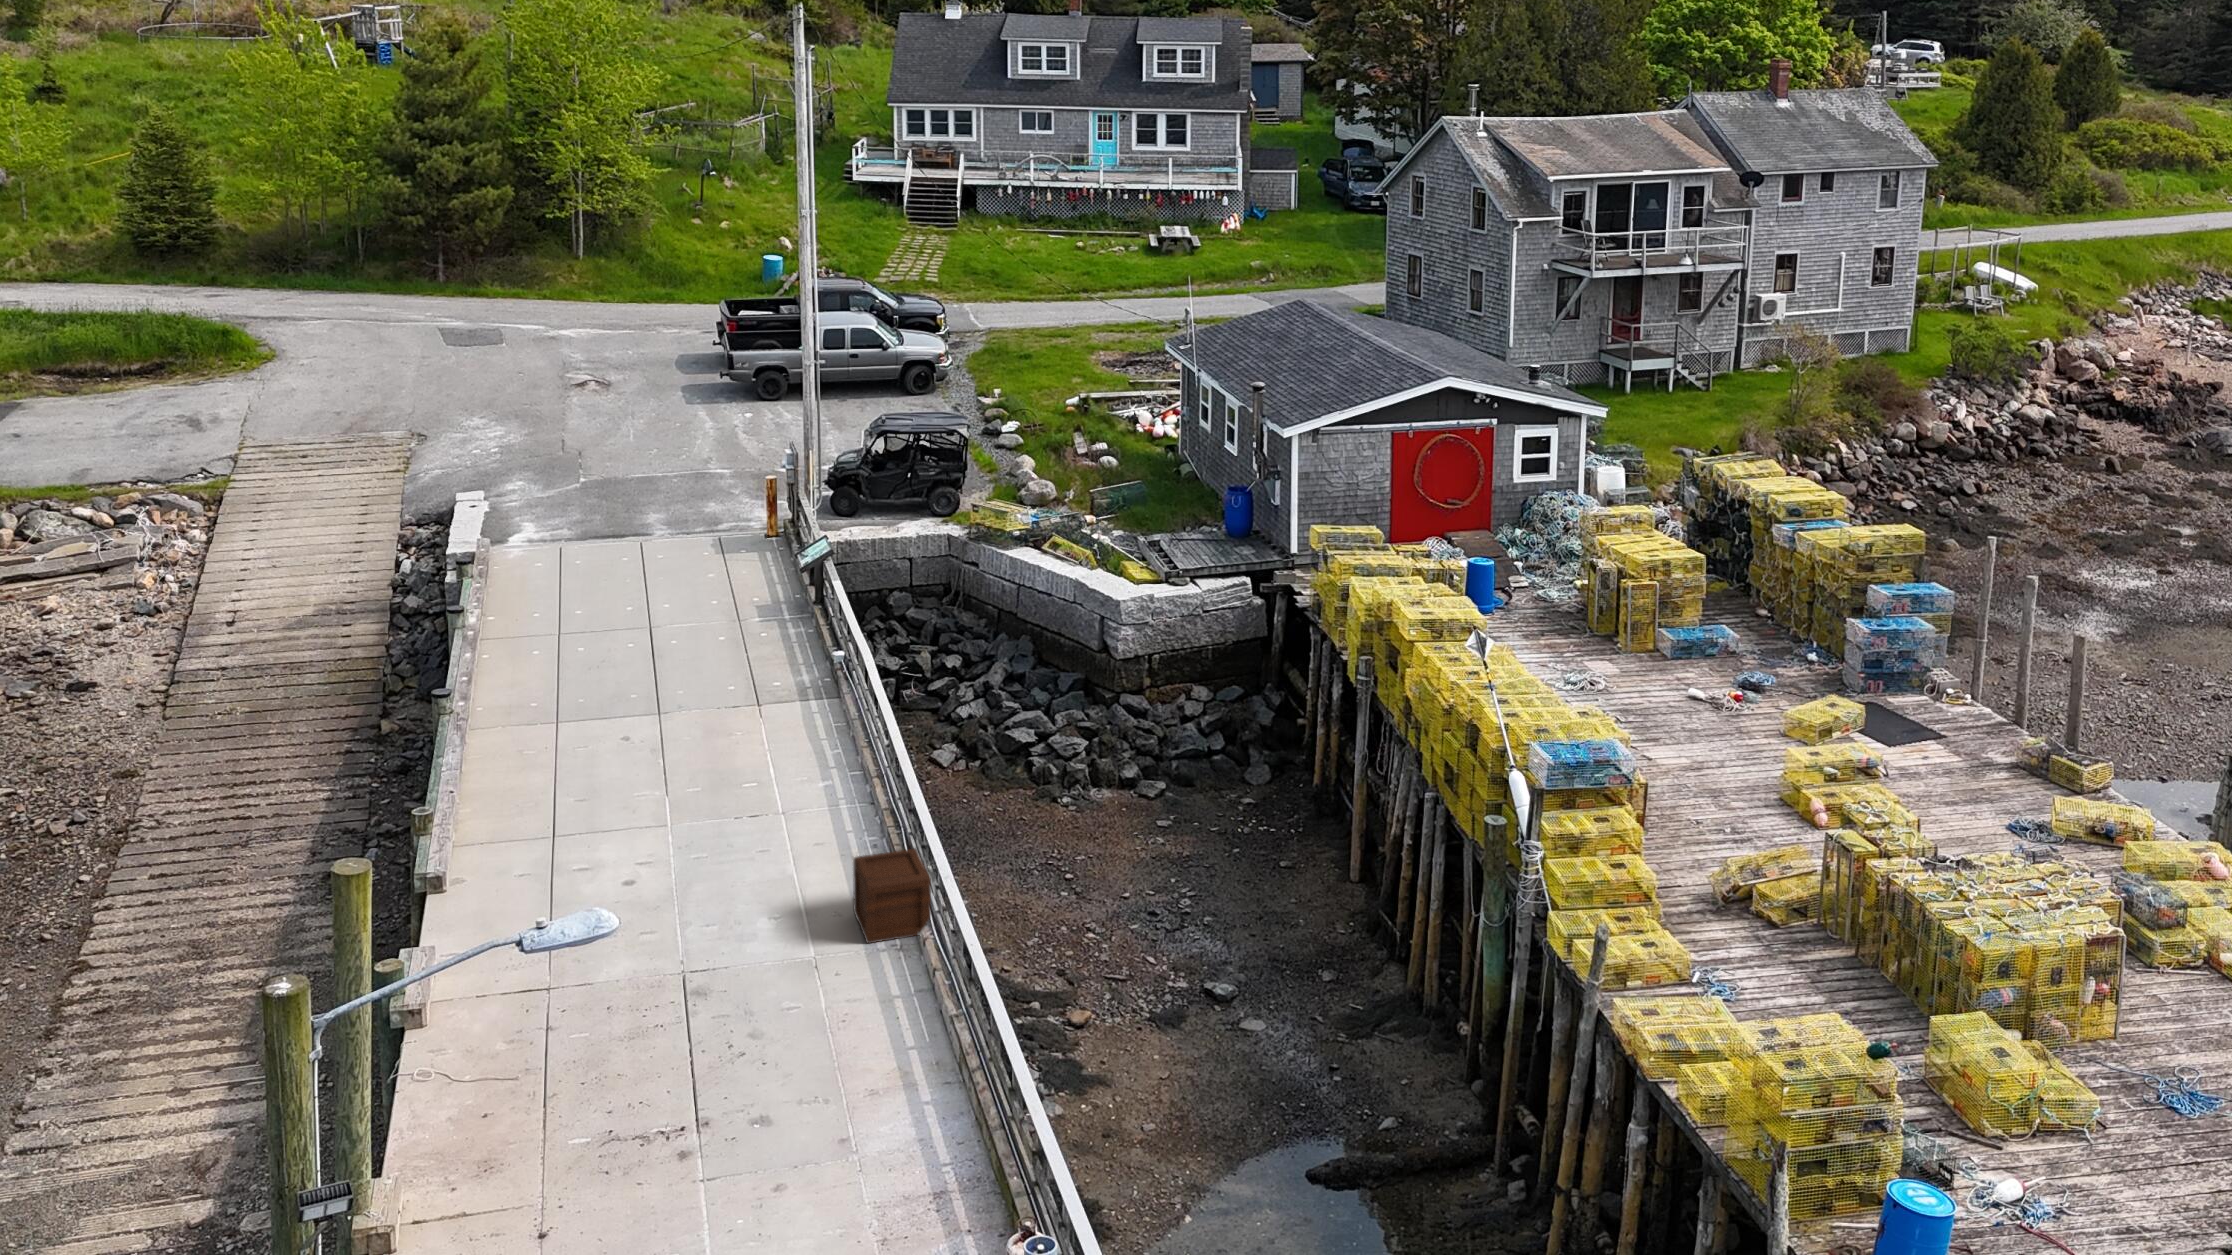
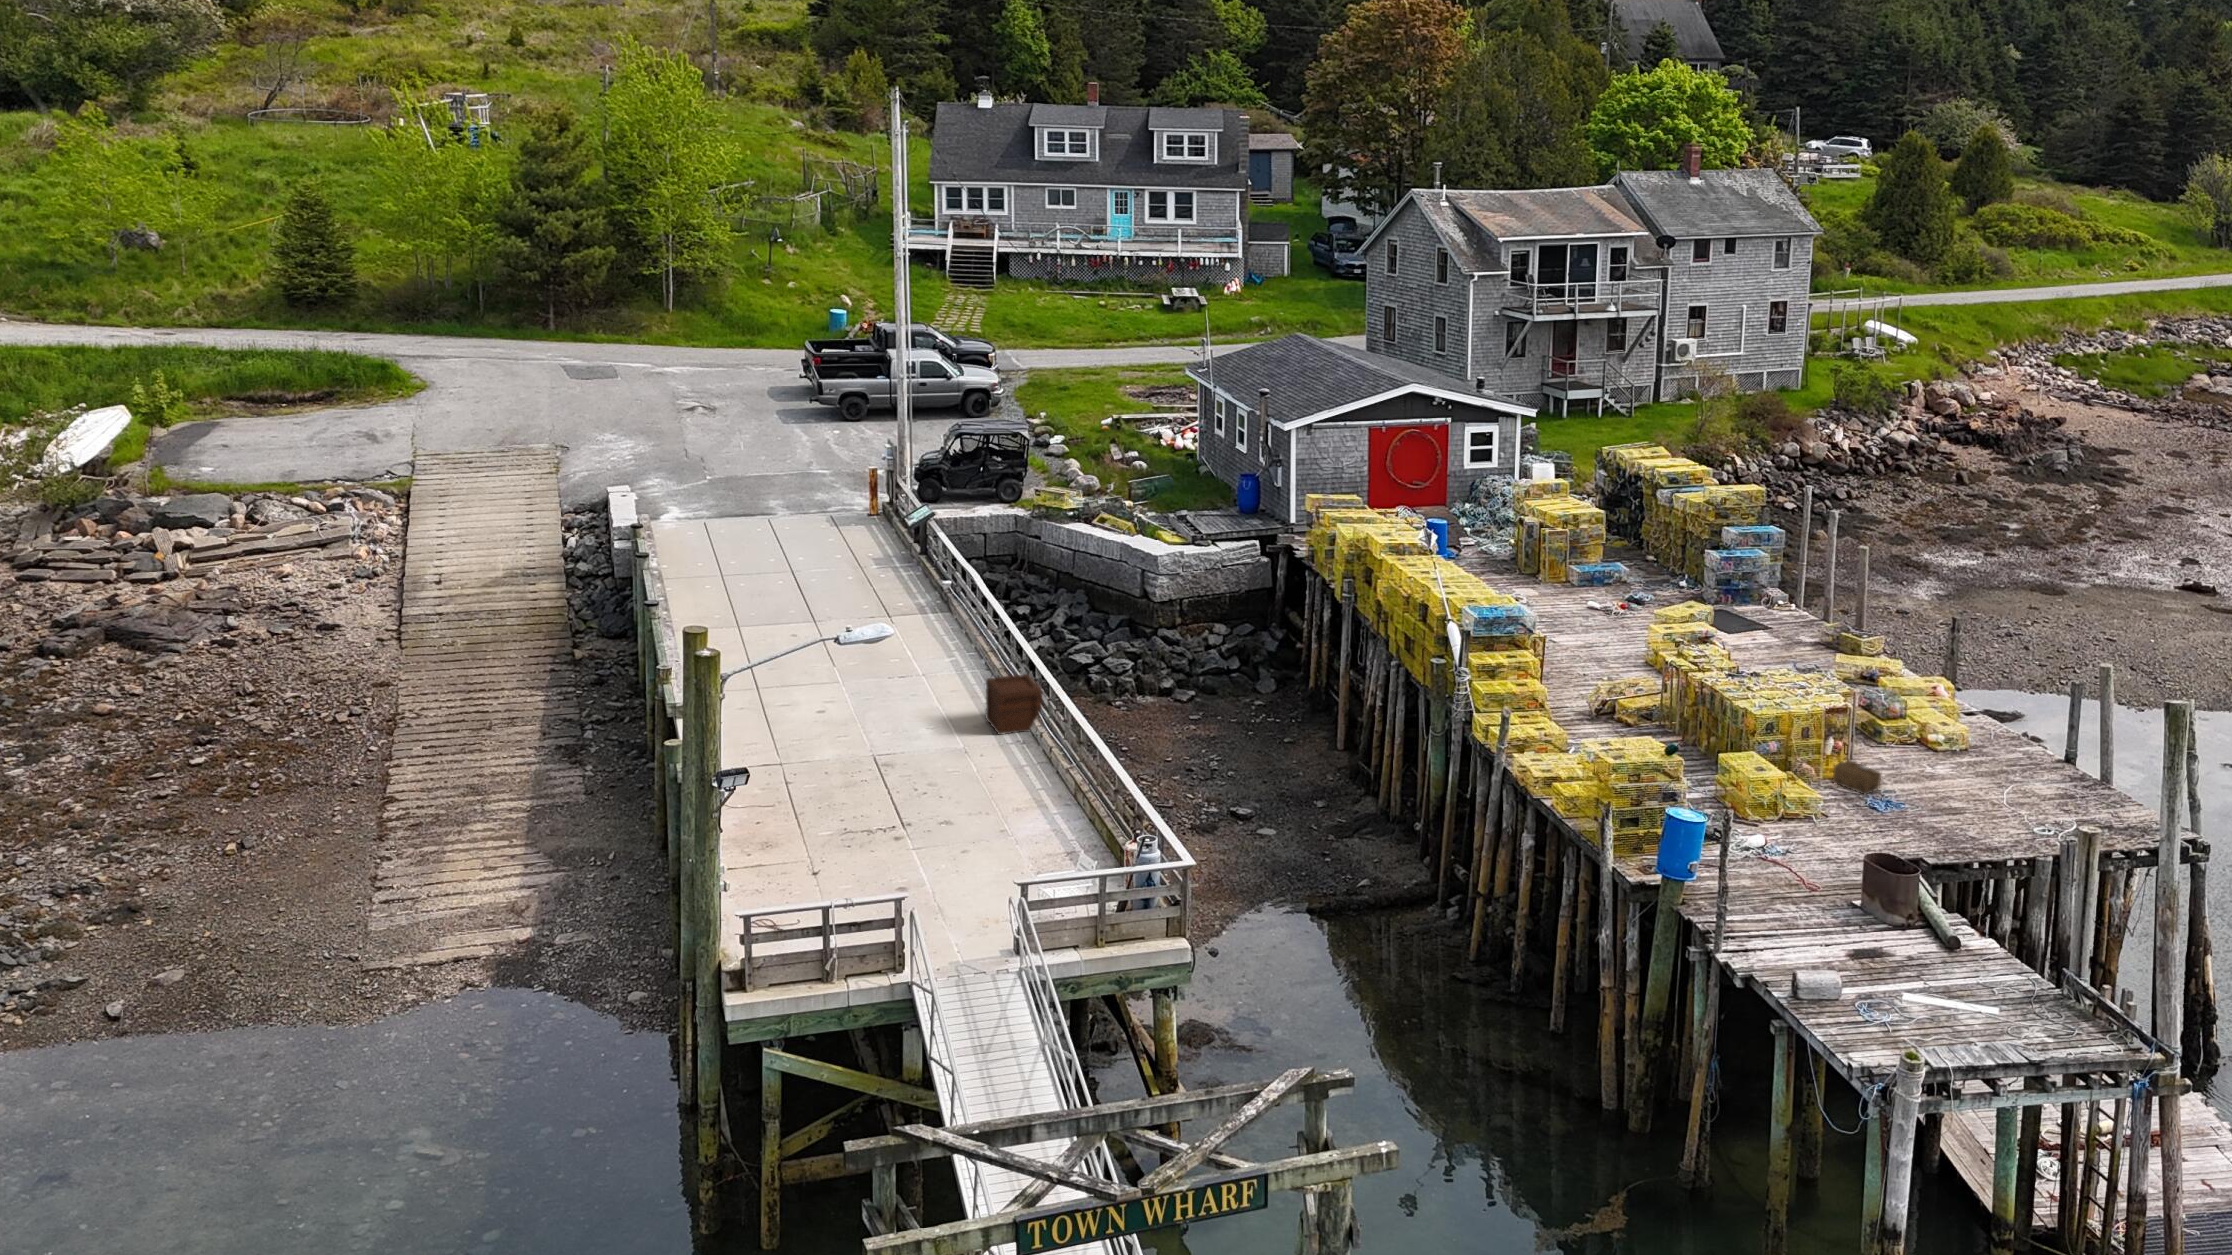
cardboard box: none [2091,1012,2169,1075] -> present [1833,761,1881,795]

